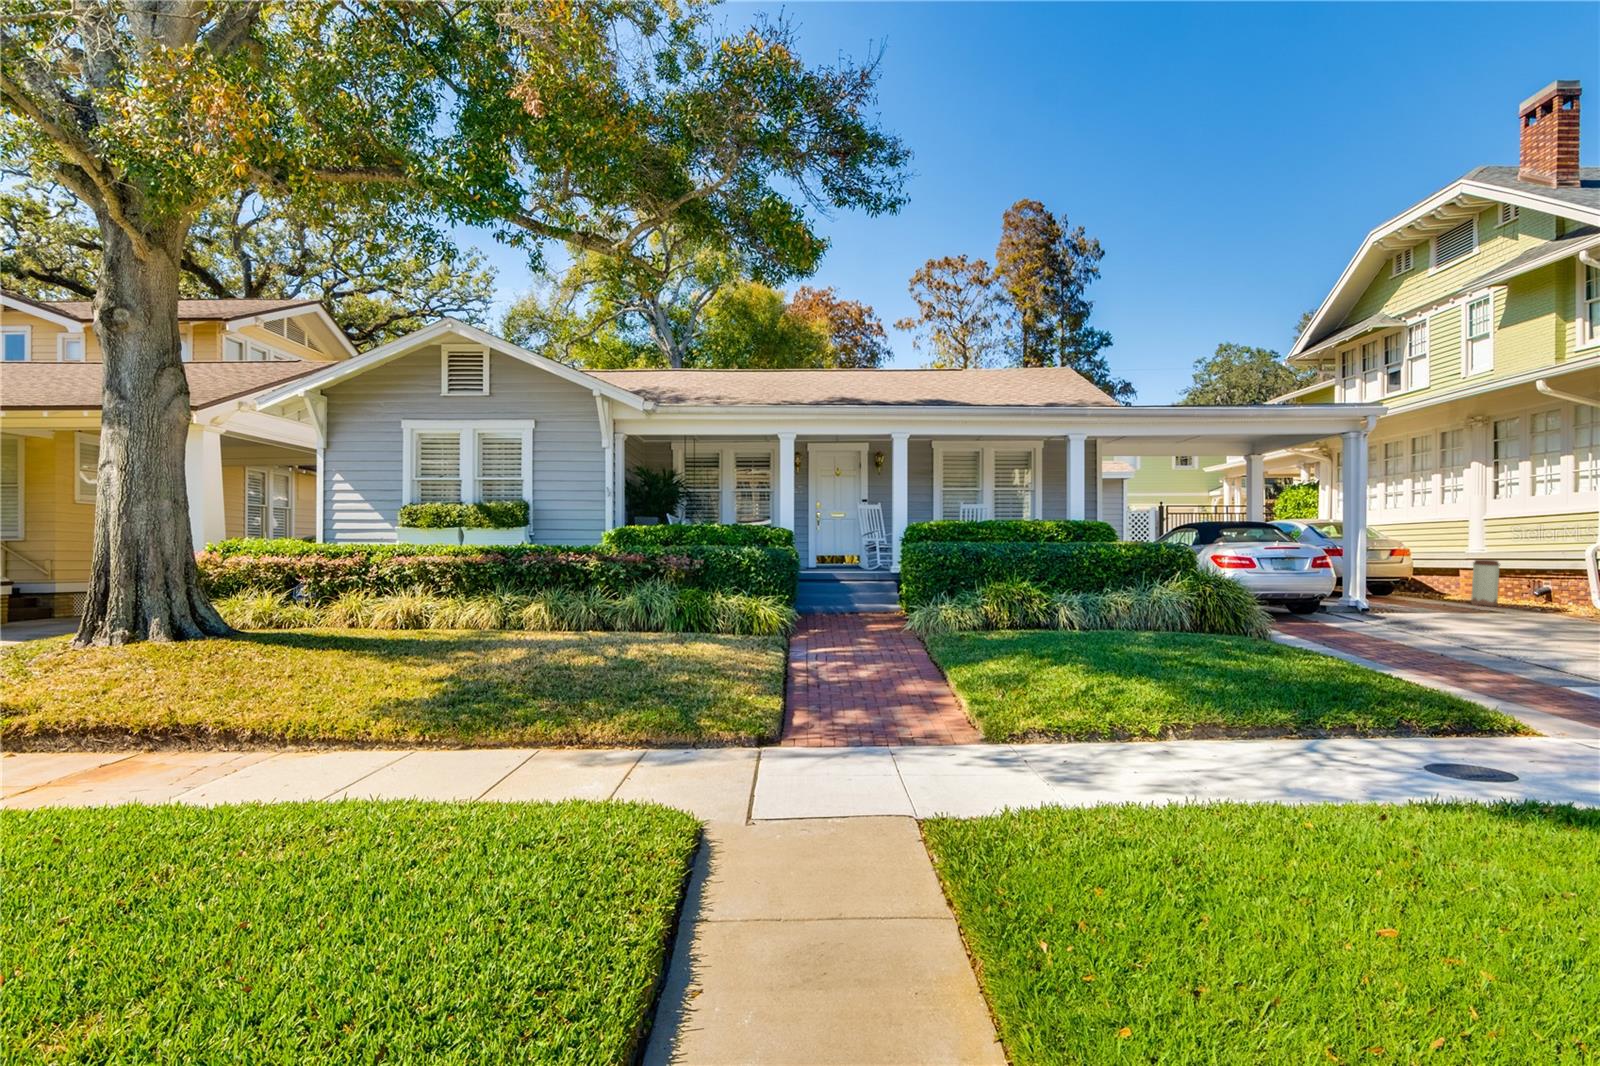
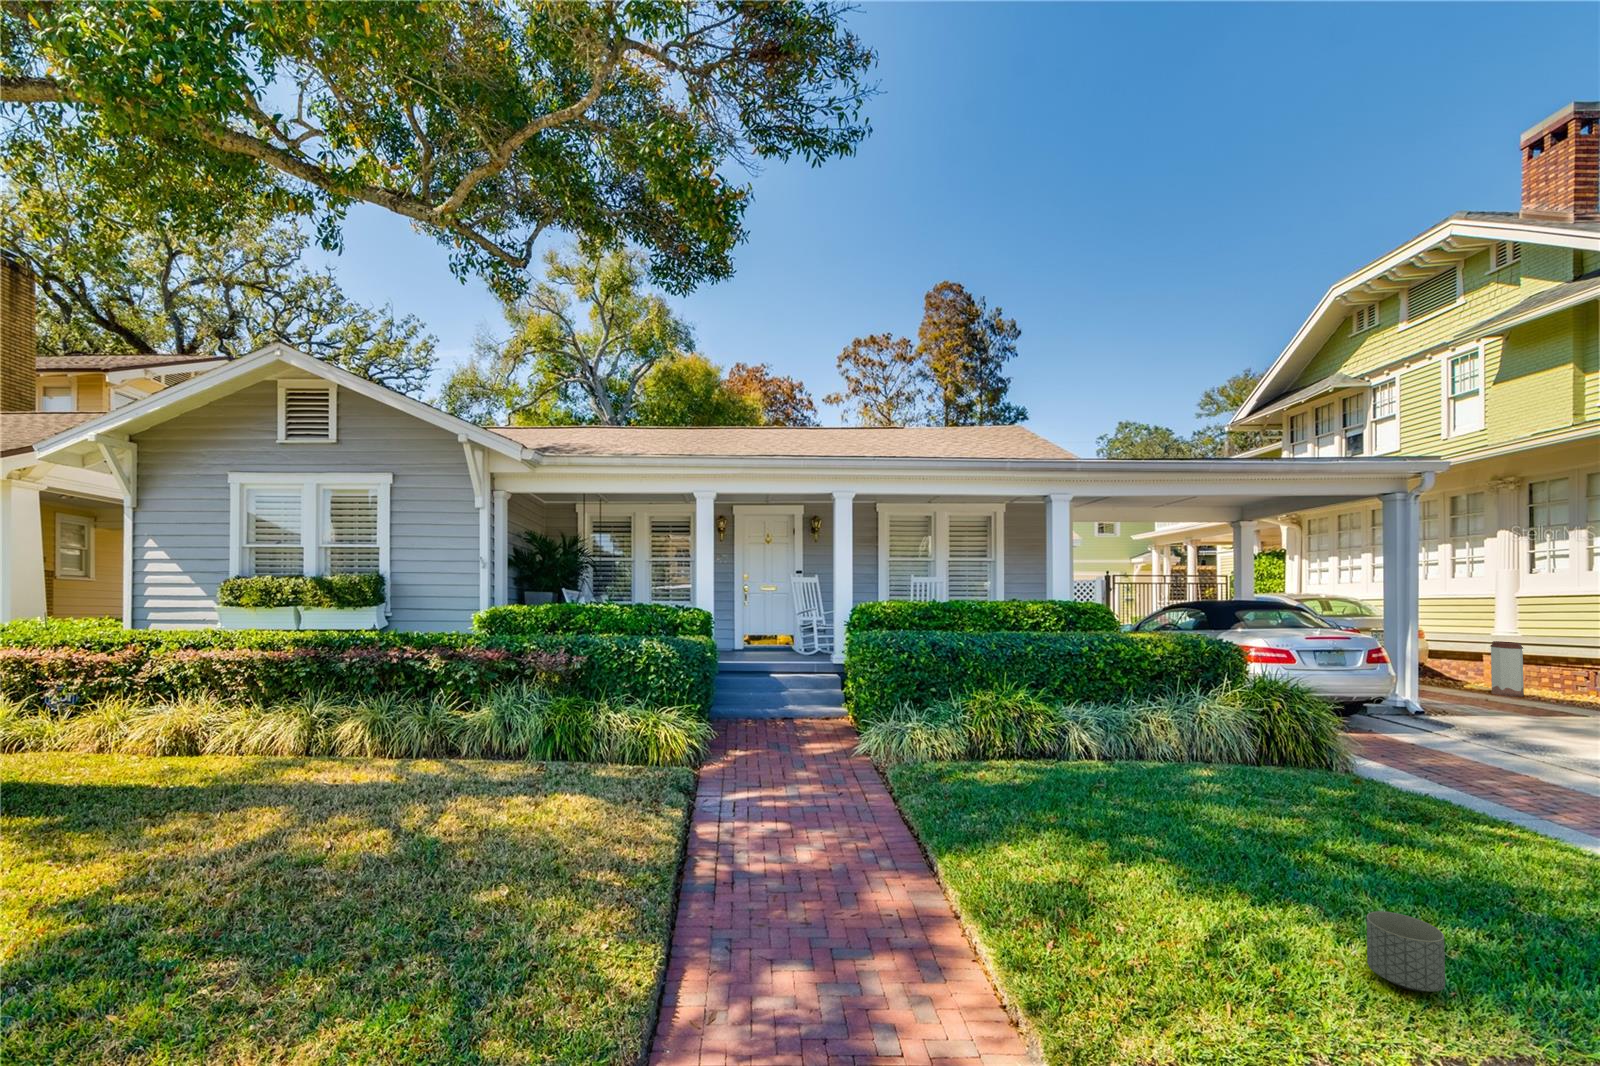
planter: none [1130,655,1160,684] -> present [1367,911,1445,991]

